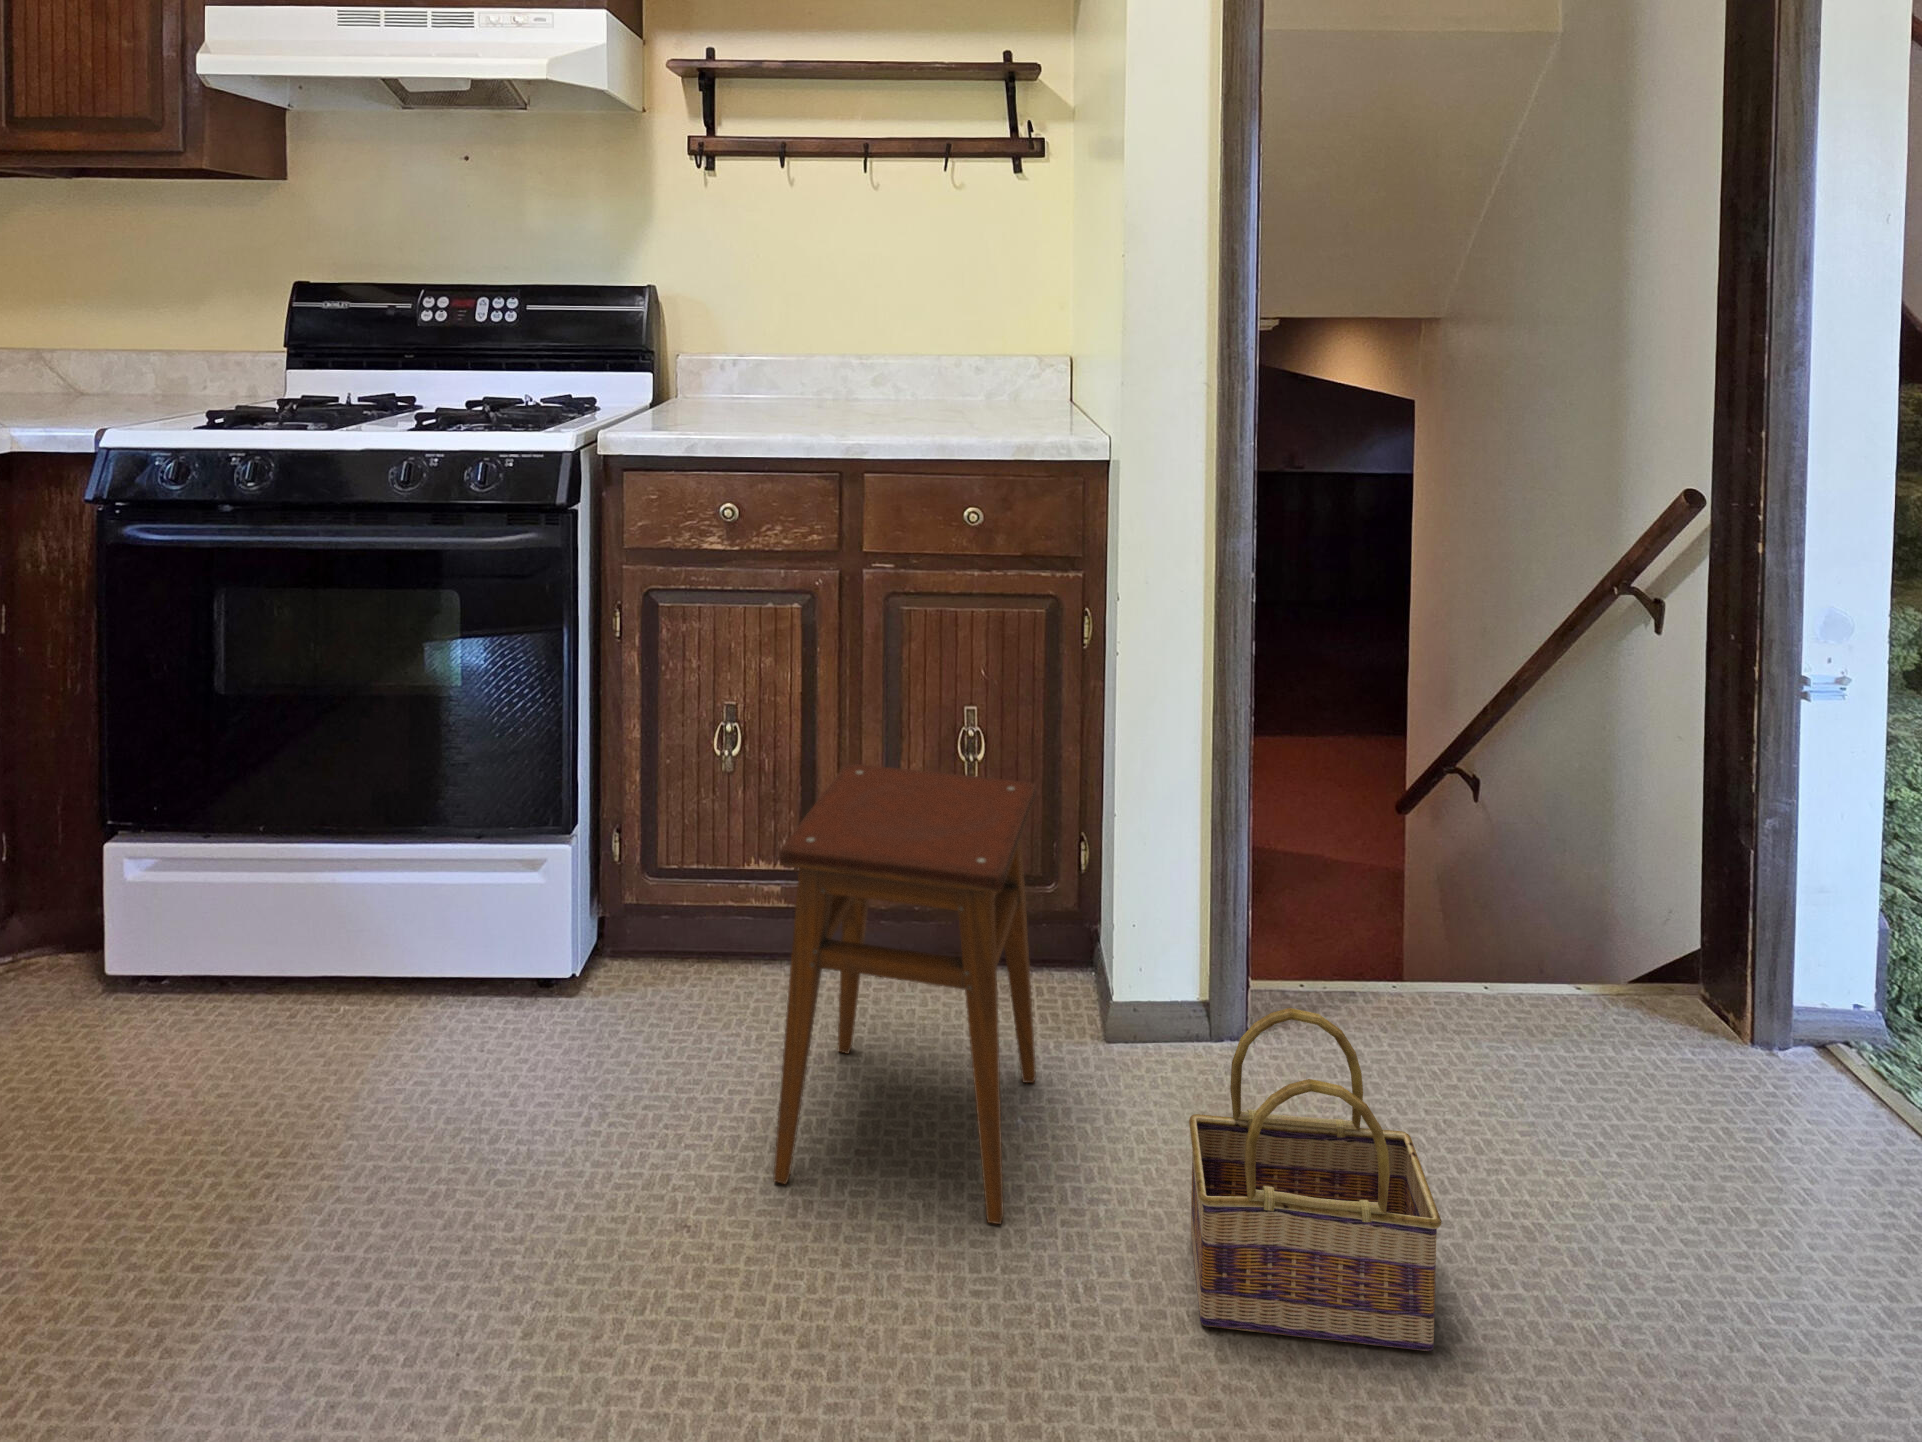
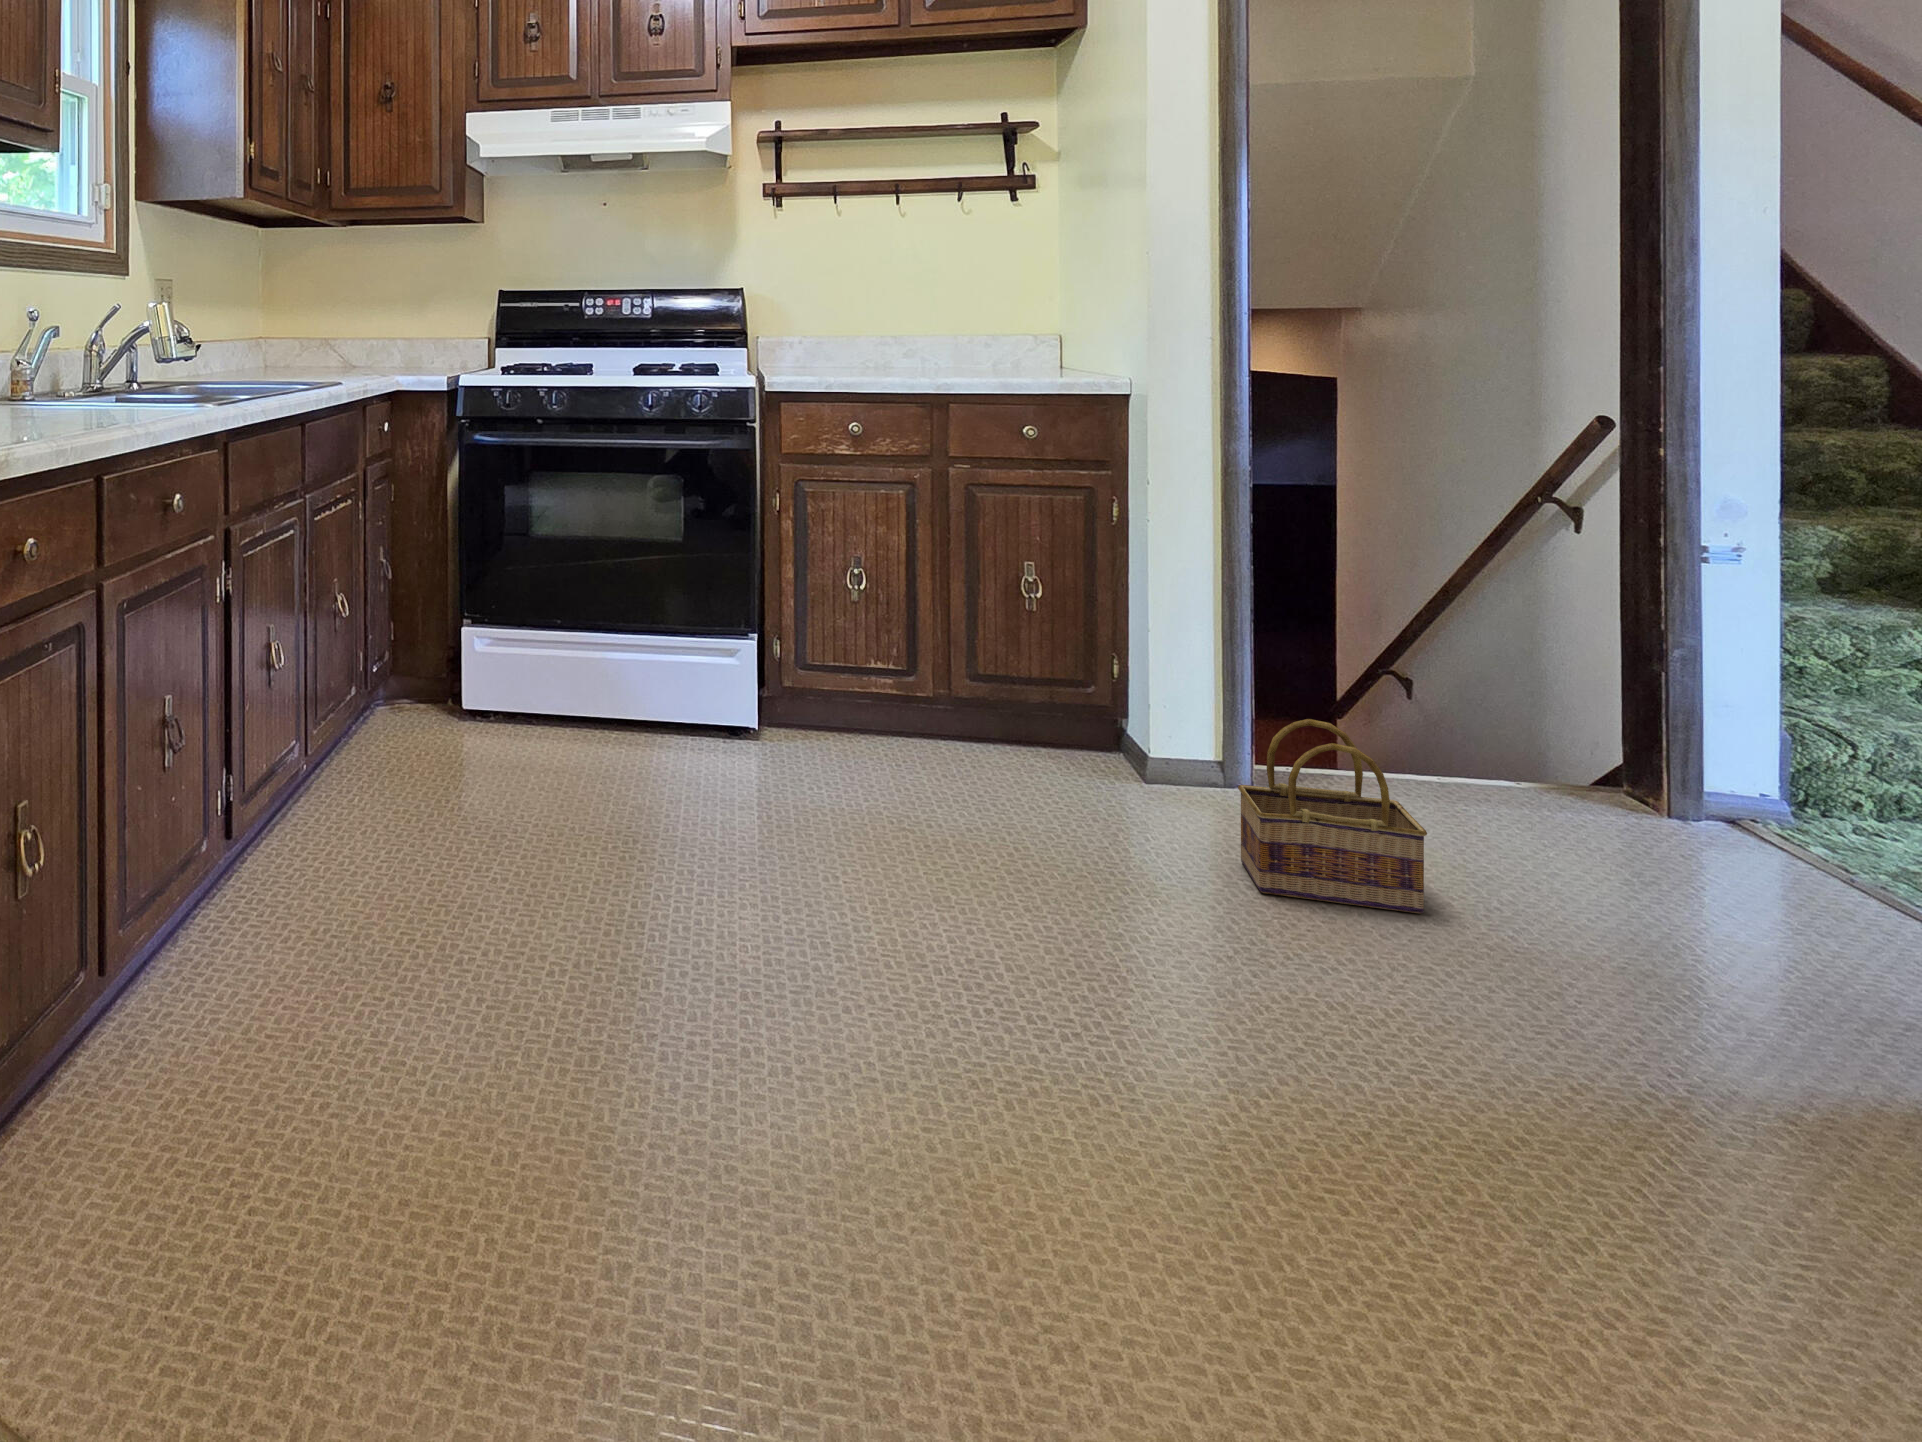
stool: present [773,764,1036,1224] -> none [948,587,1108,847]

